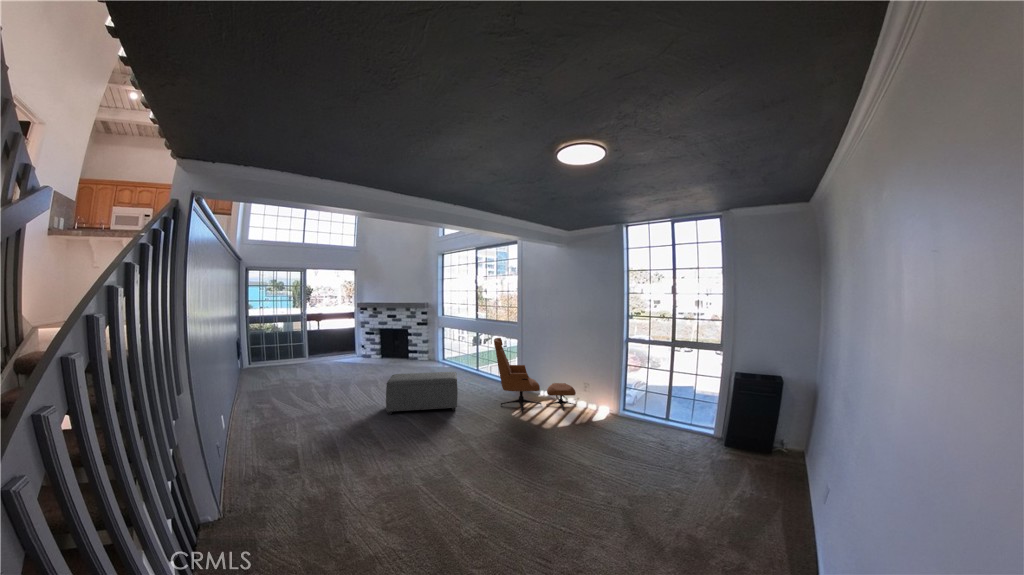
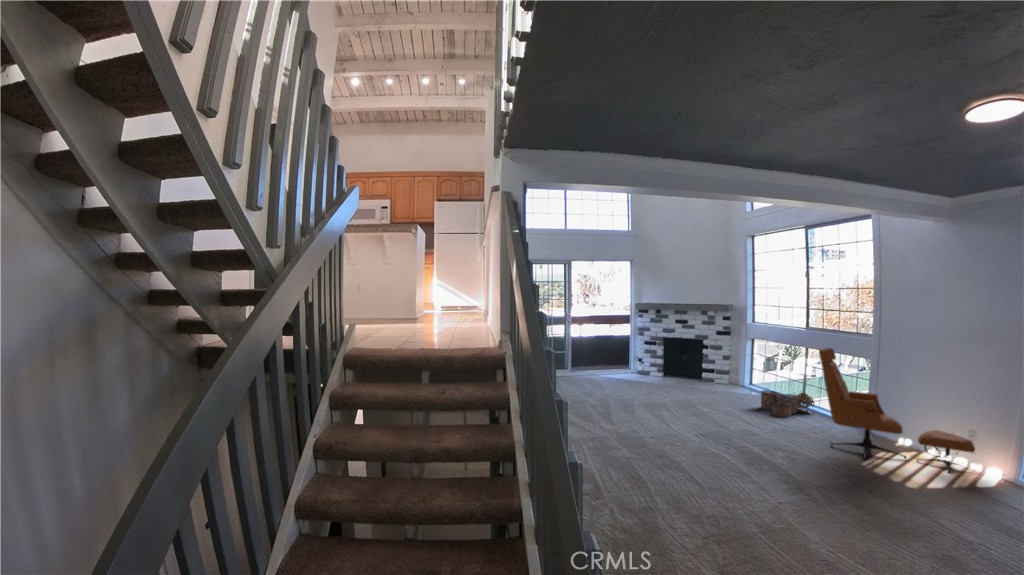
woven basket: none [452,362,484,384] -> present [761,390,814,417]
ottoman: present [386,372,458,415] -> none [668,381,762,438]

